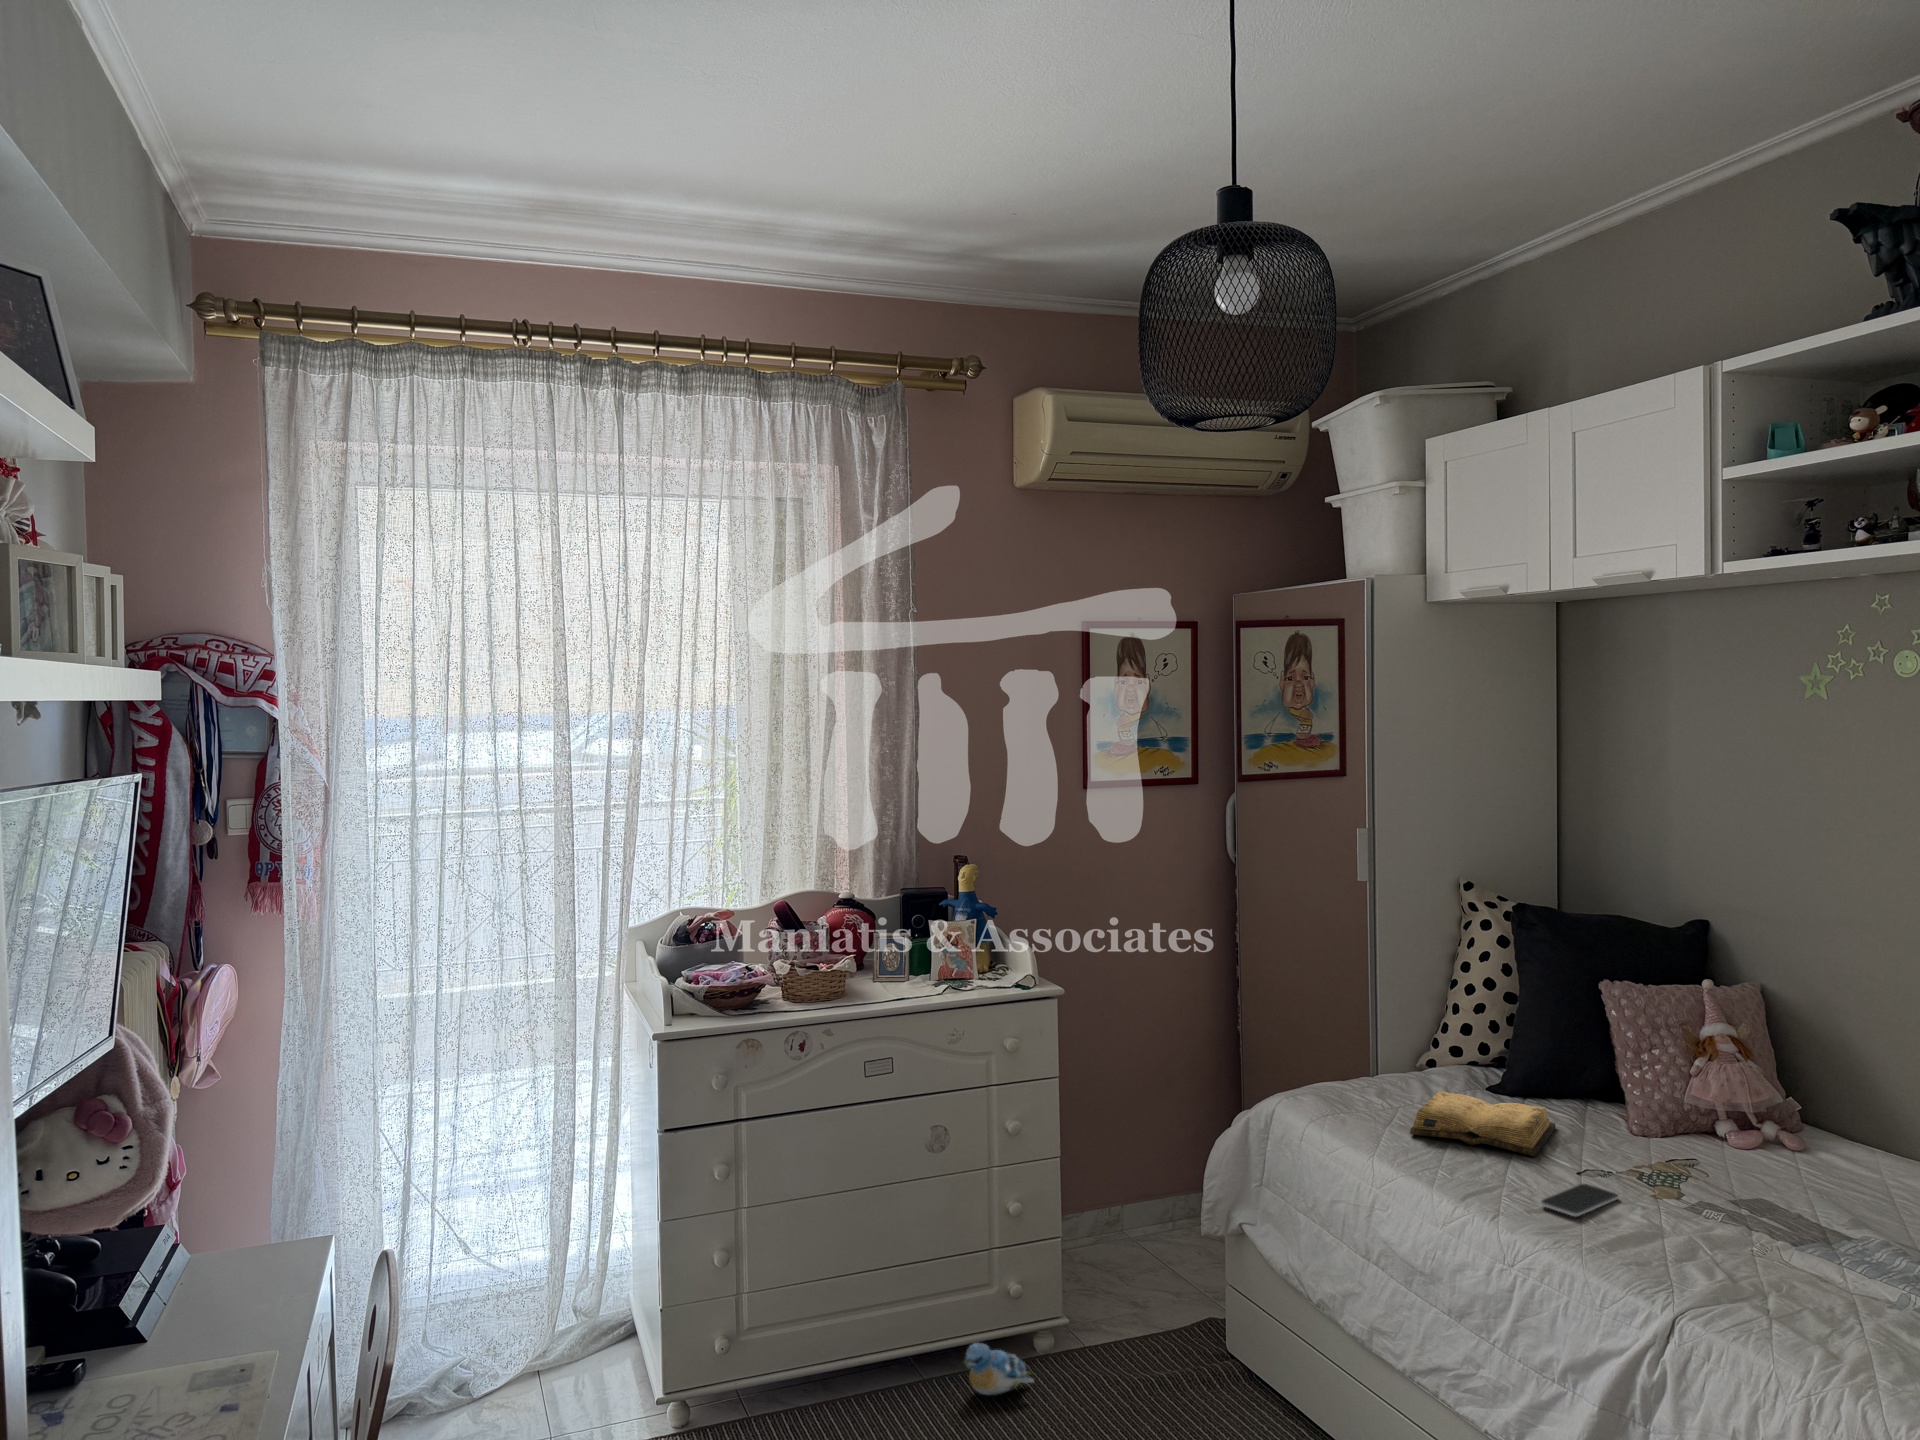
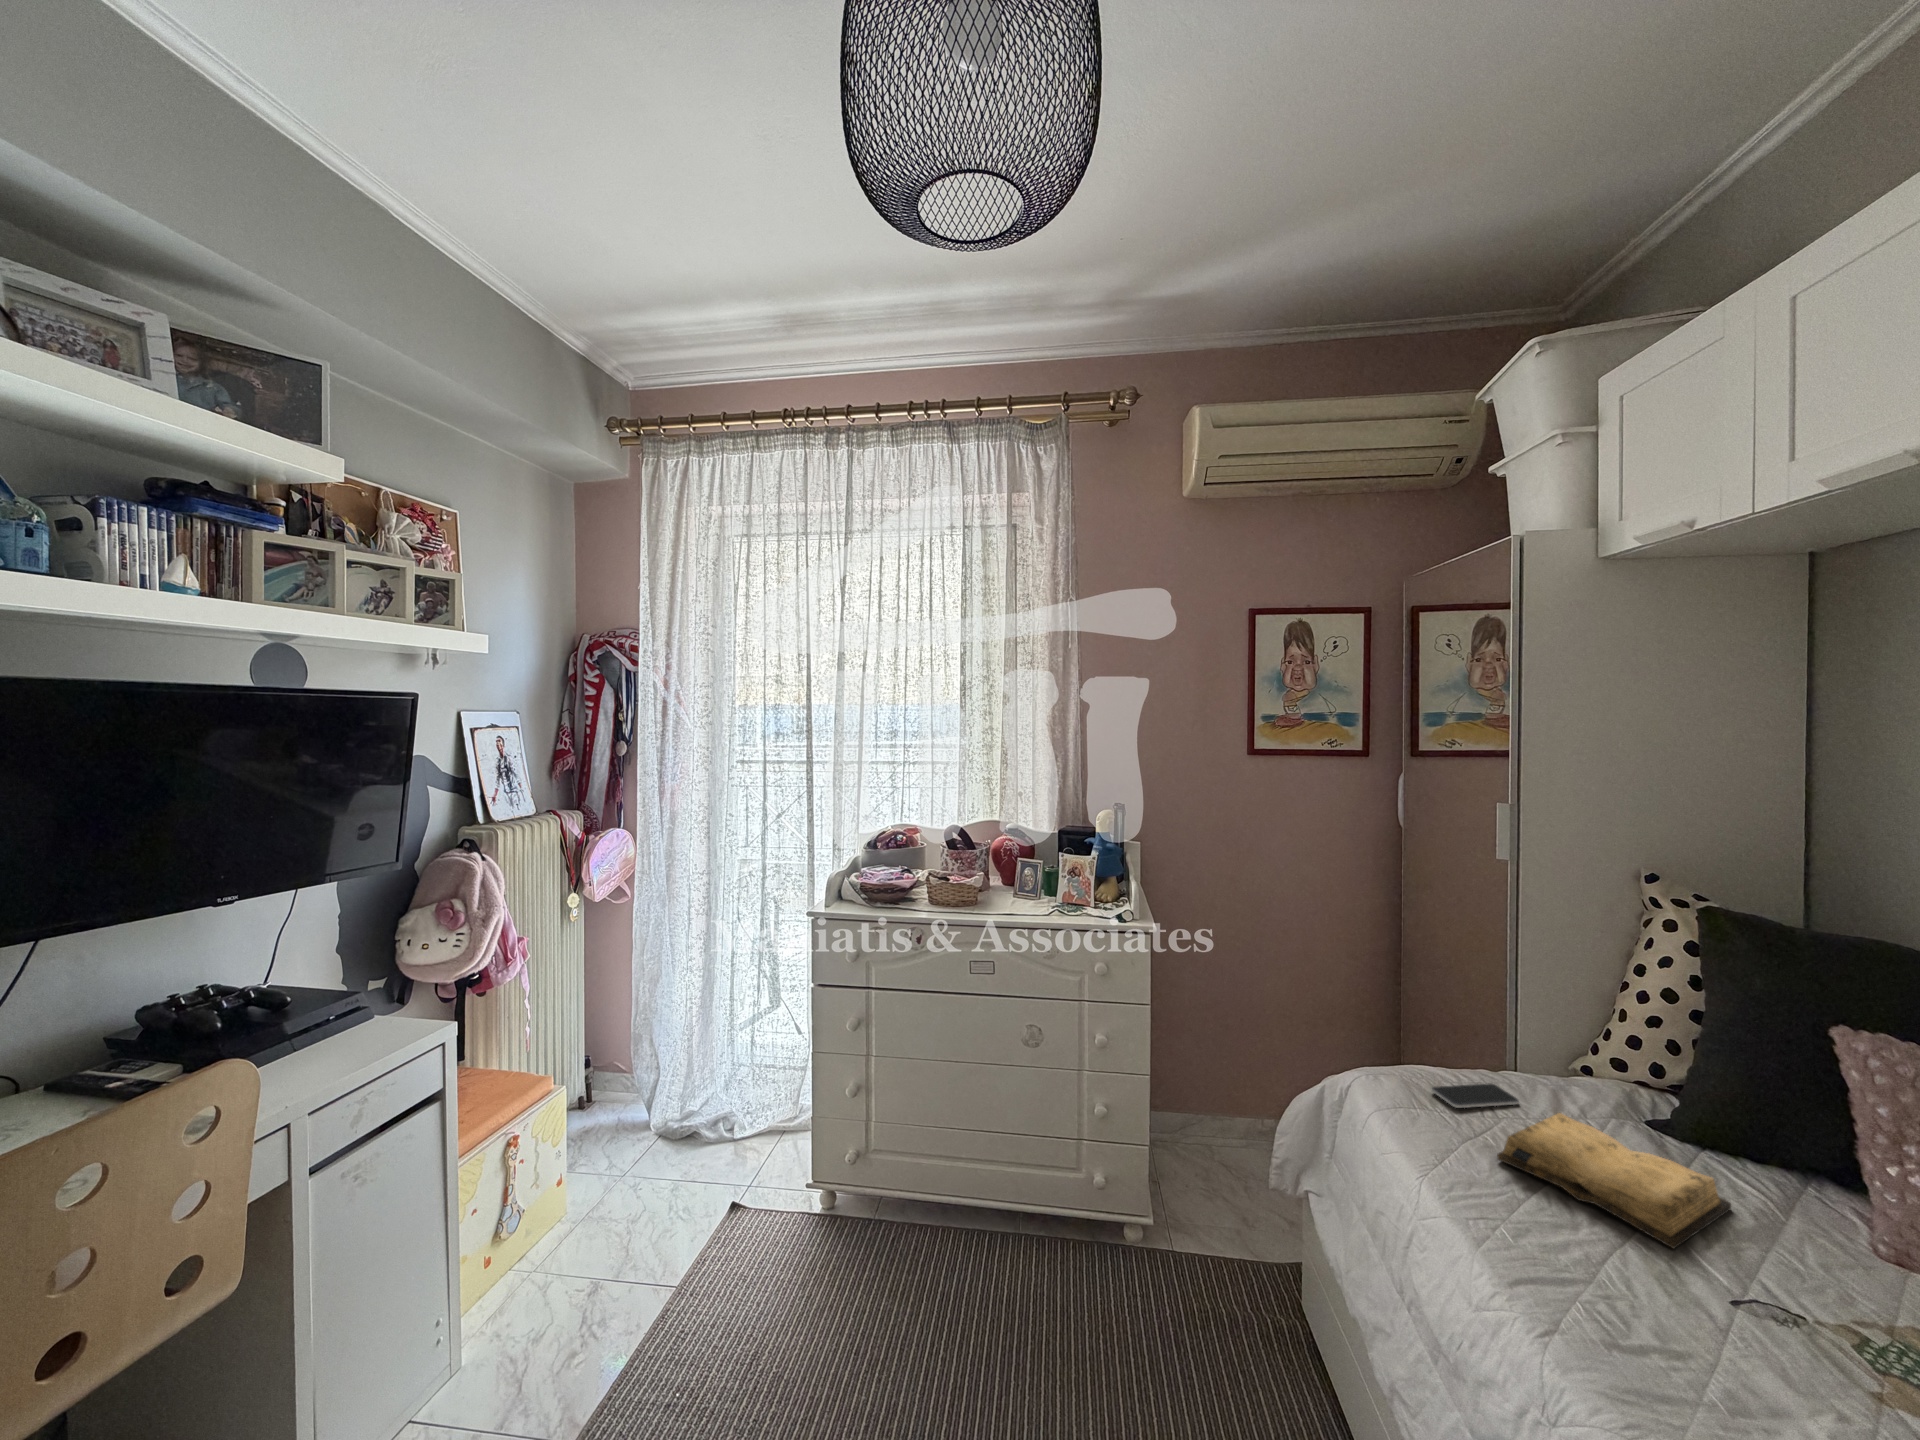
smartphone: present [1541,1184,1618,1216] -> present [1432,1084,1519,1108]
plush toy: present [964,1343,1034,1395] -> none [1042,1213,1108,1266]

